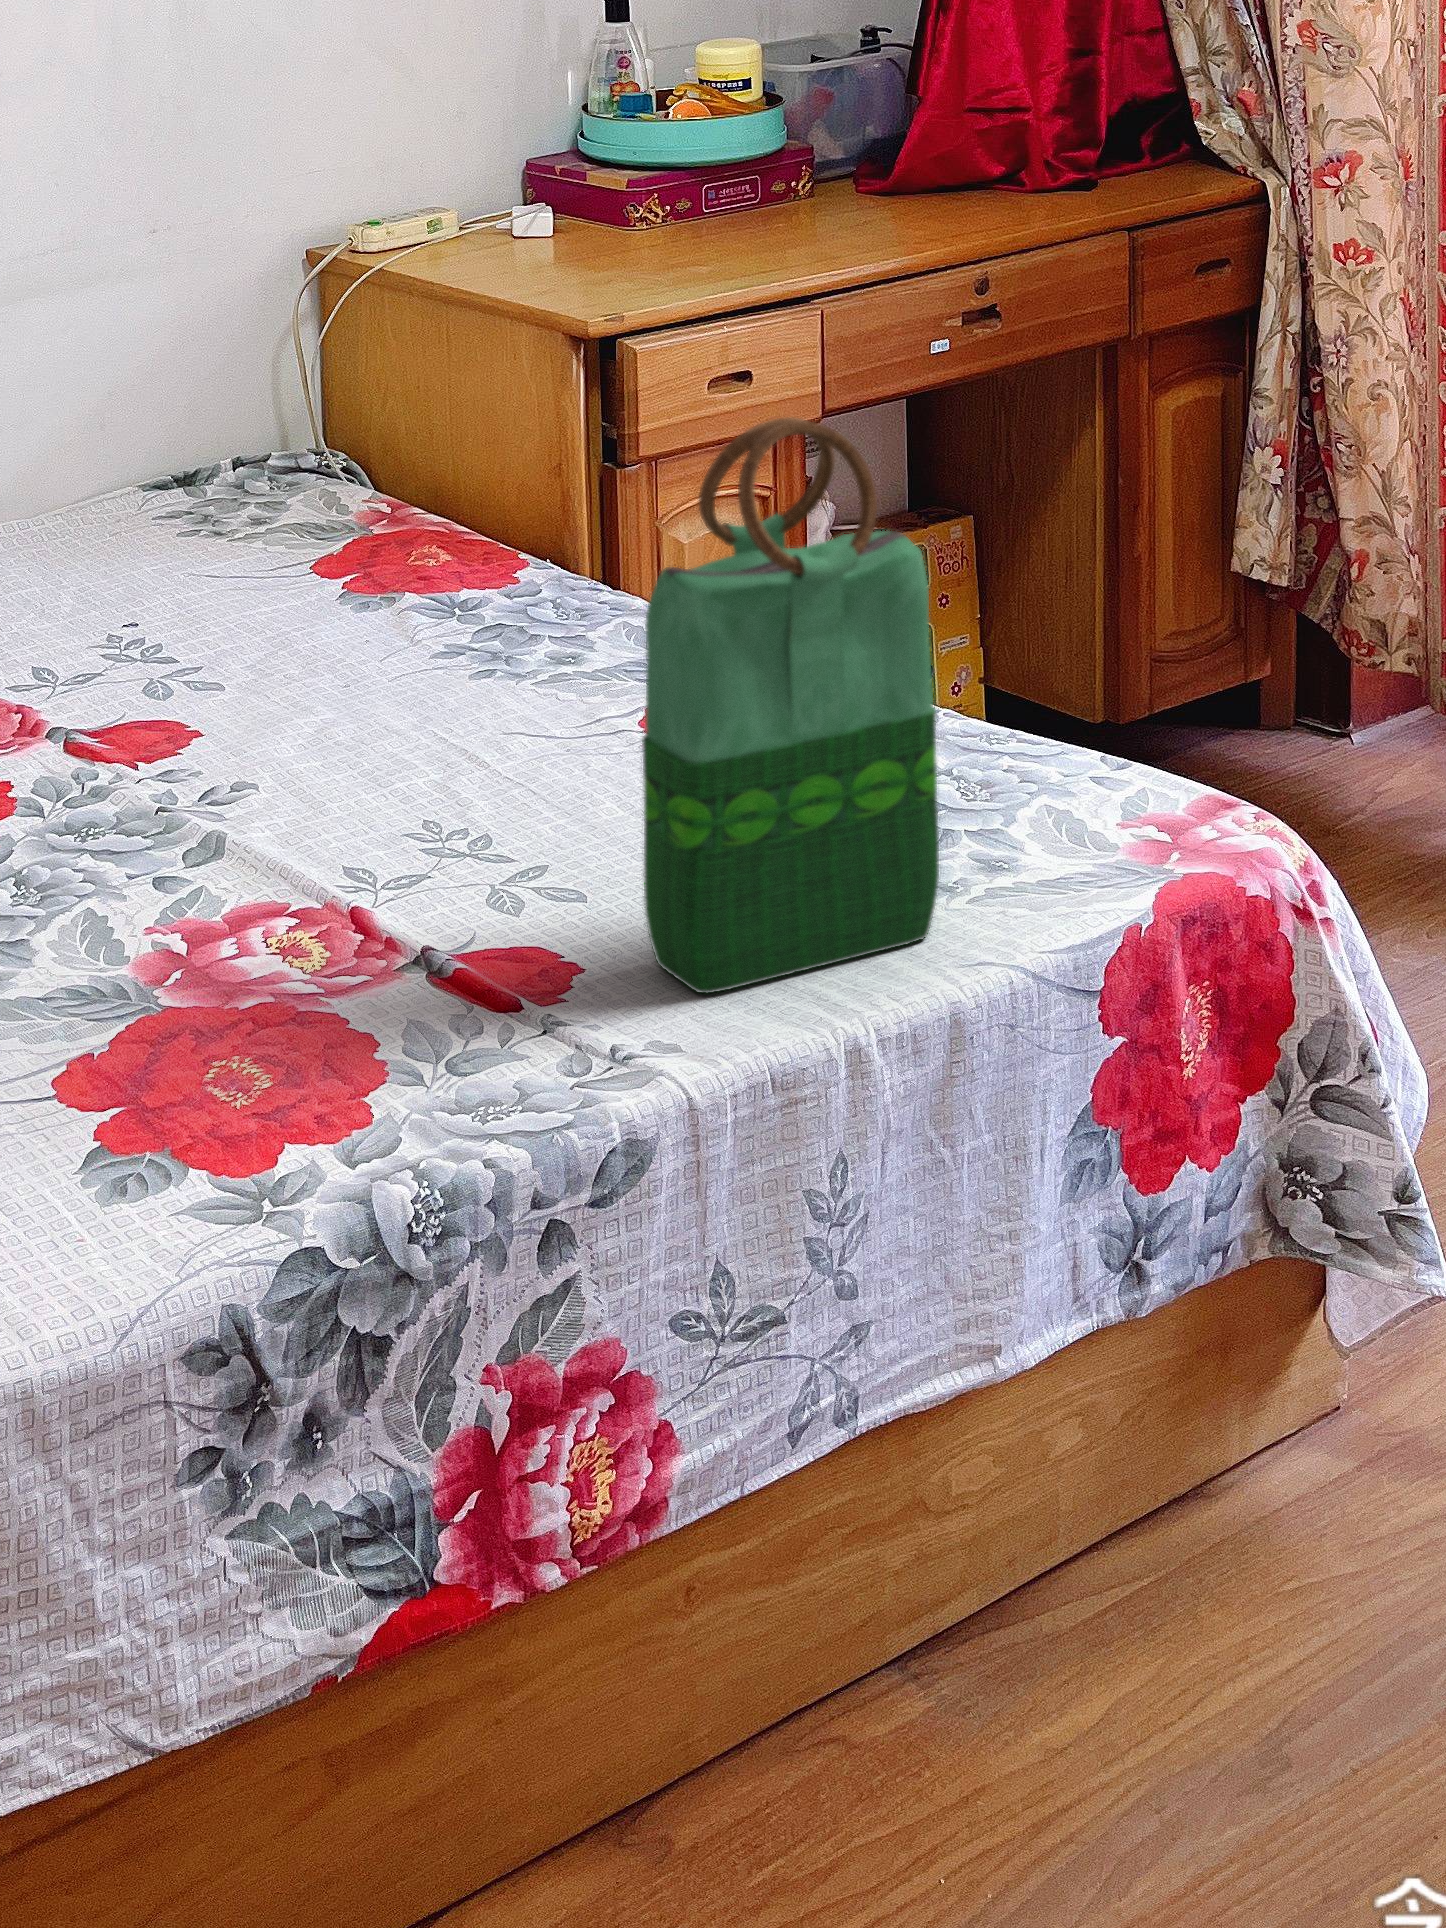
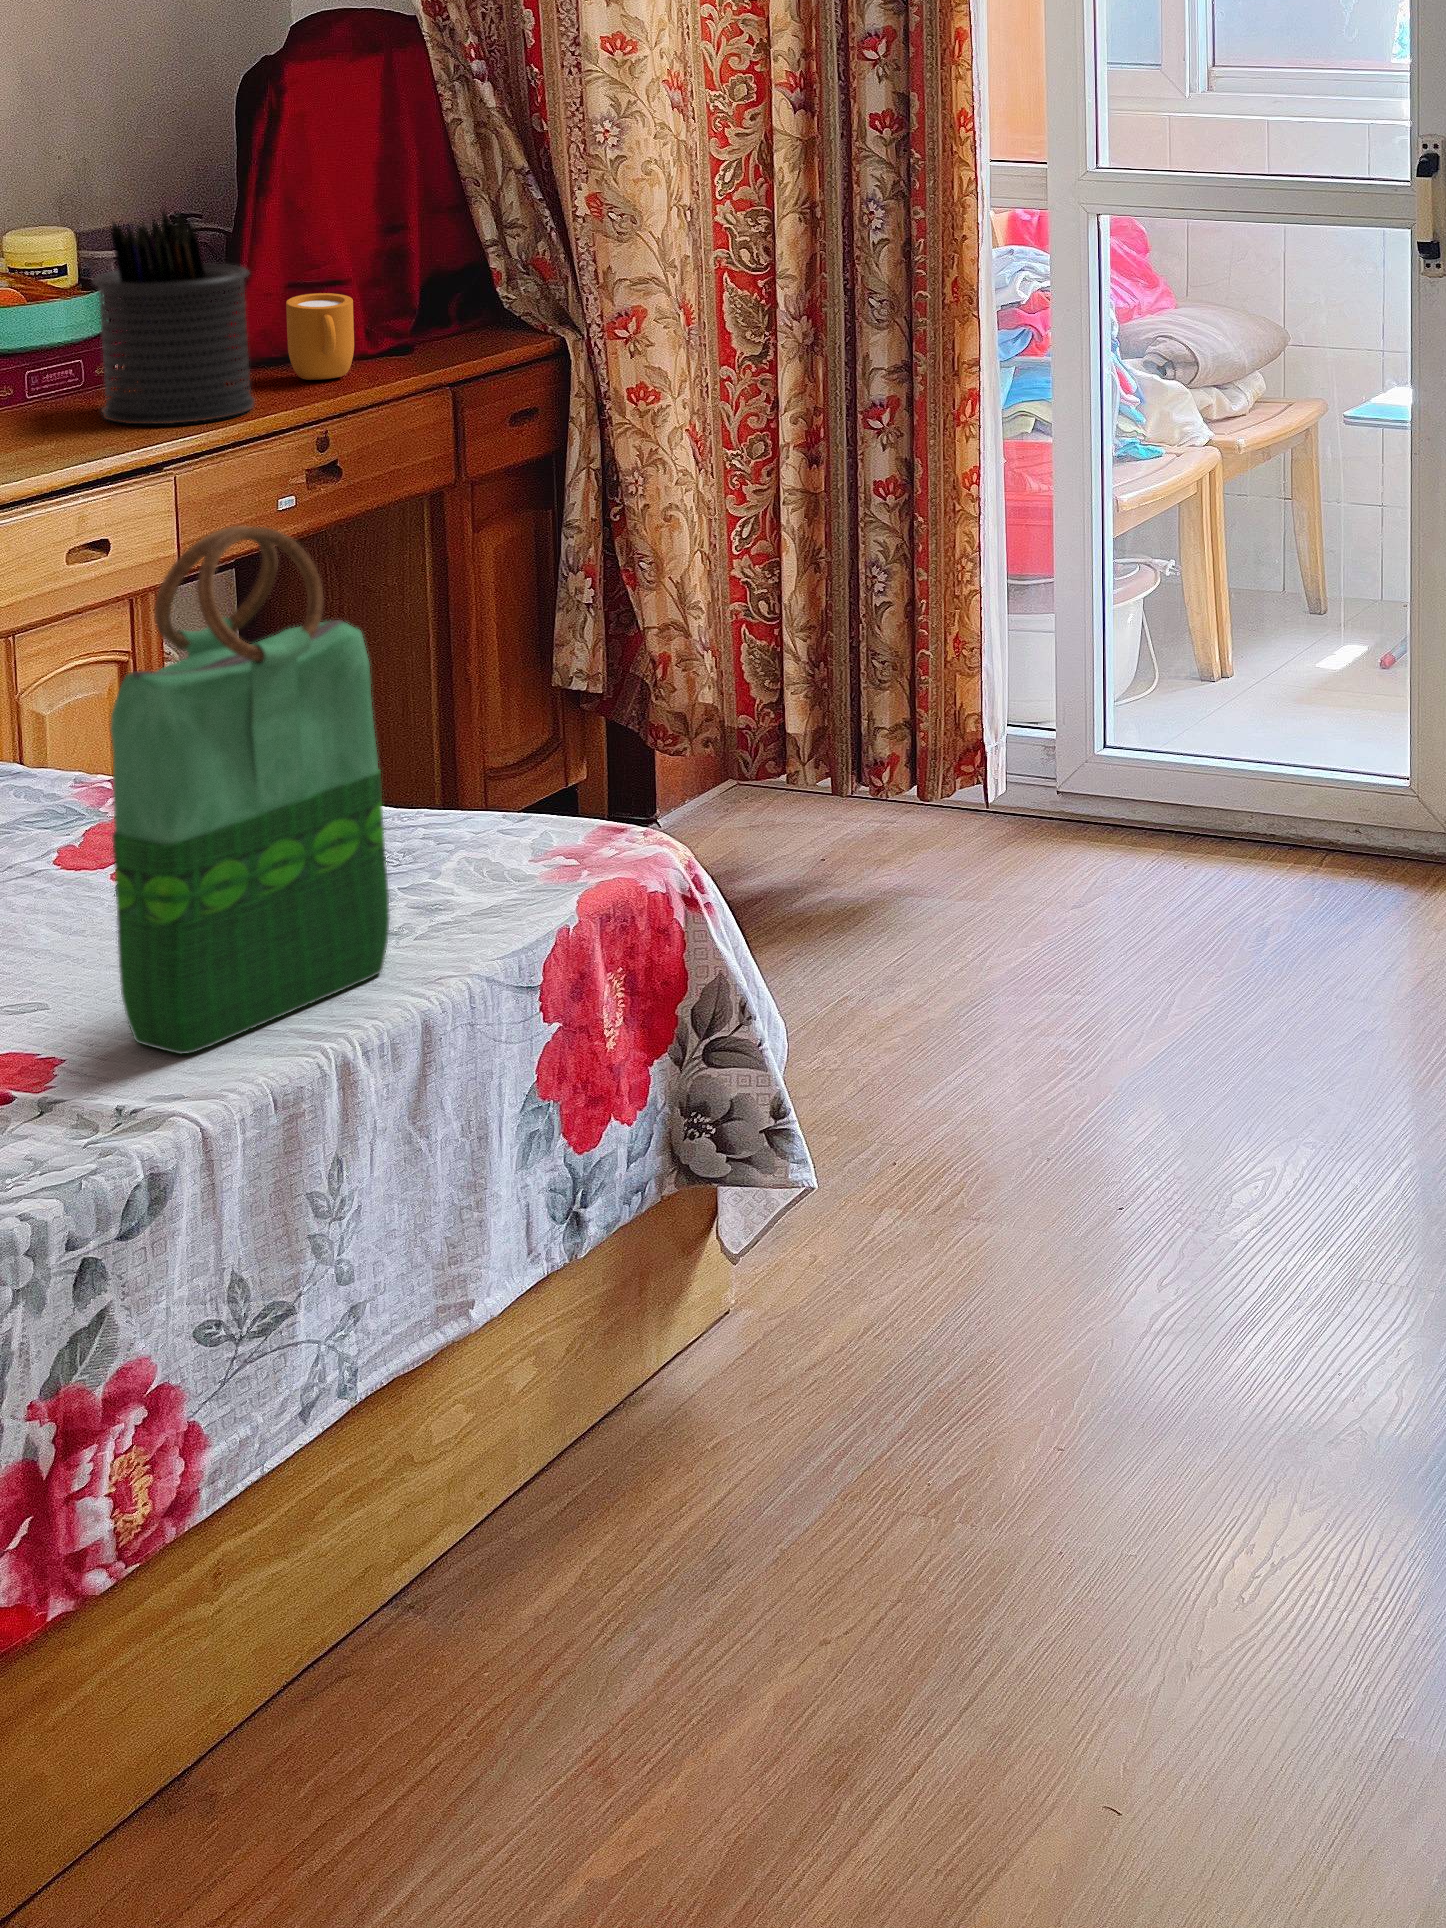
pen holder: none [767,21,920,249] -> present [93,211,255,424]
mug: none [963,117,1032,209] -> present [286,293,354,380]

